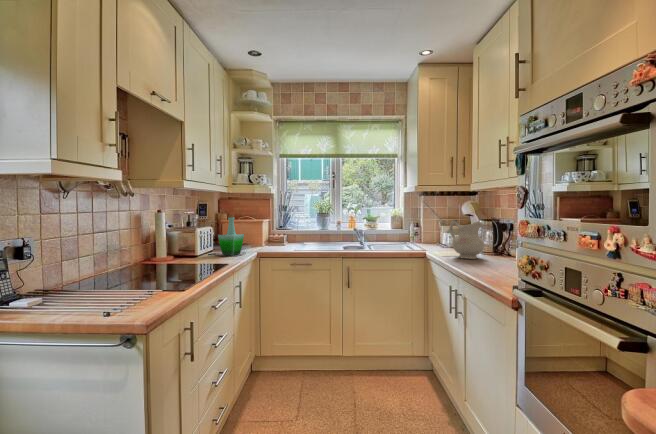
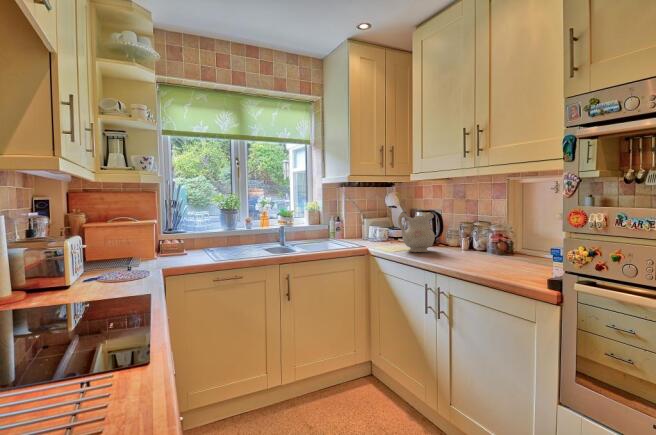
bottle: present [218,215,244,256] -> none [102,215,143,278]

